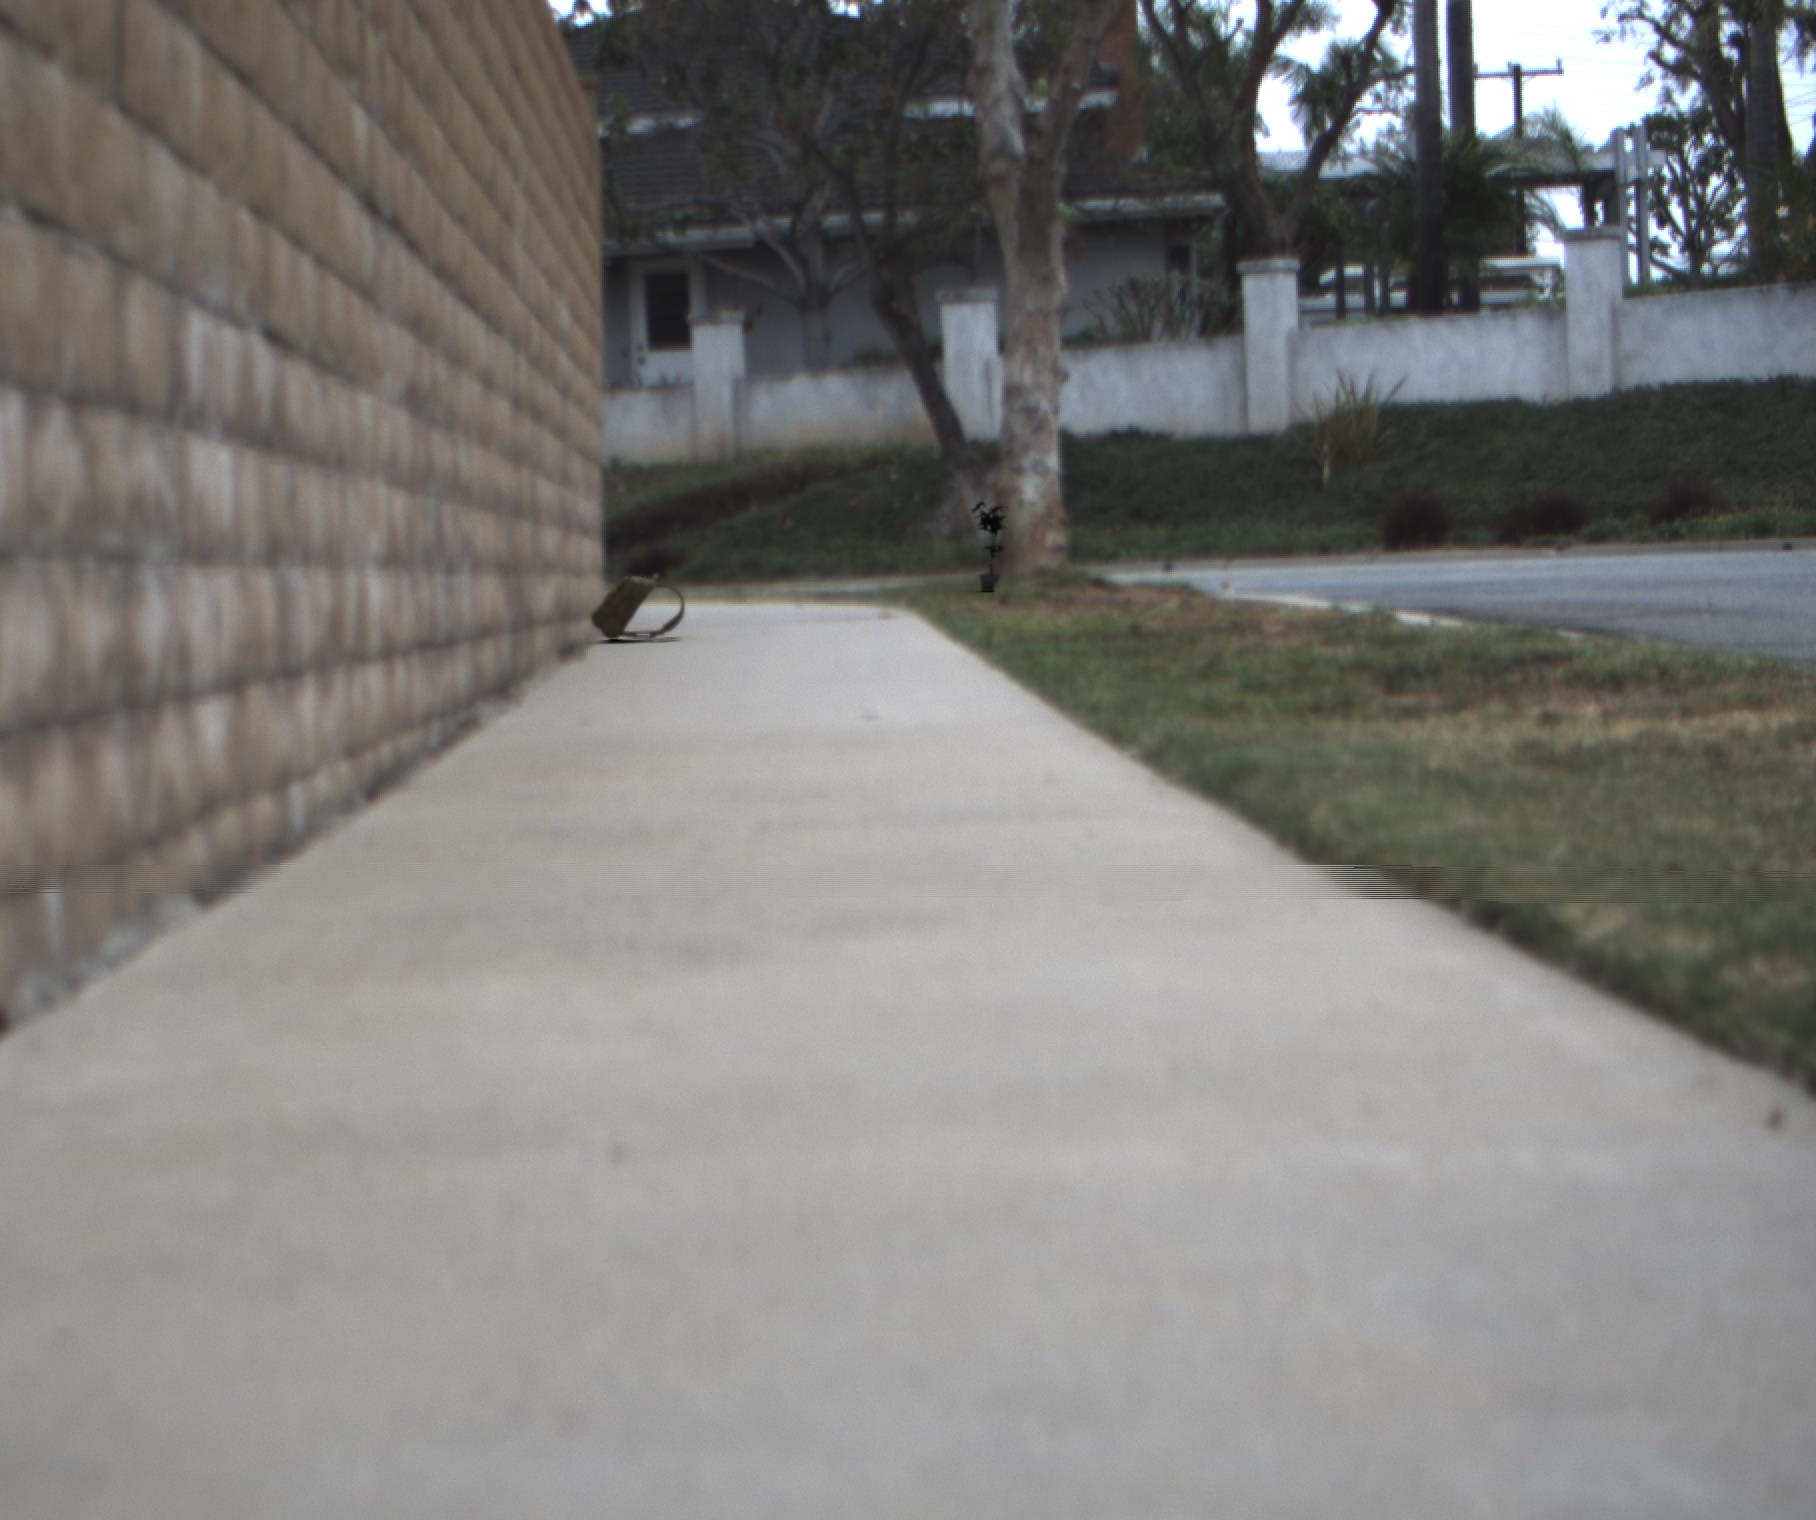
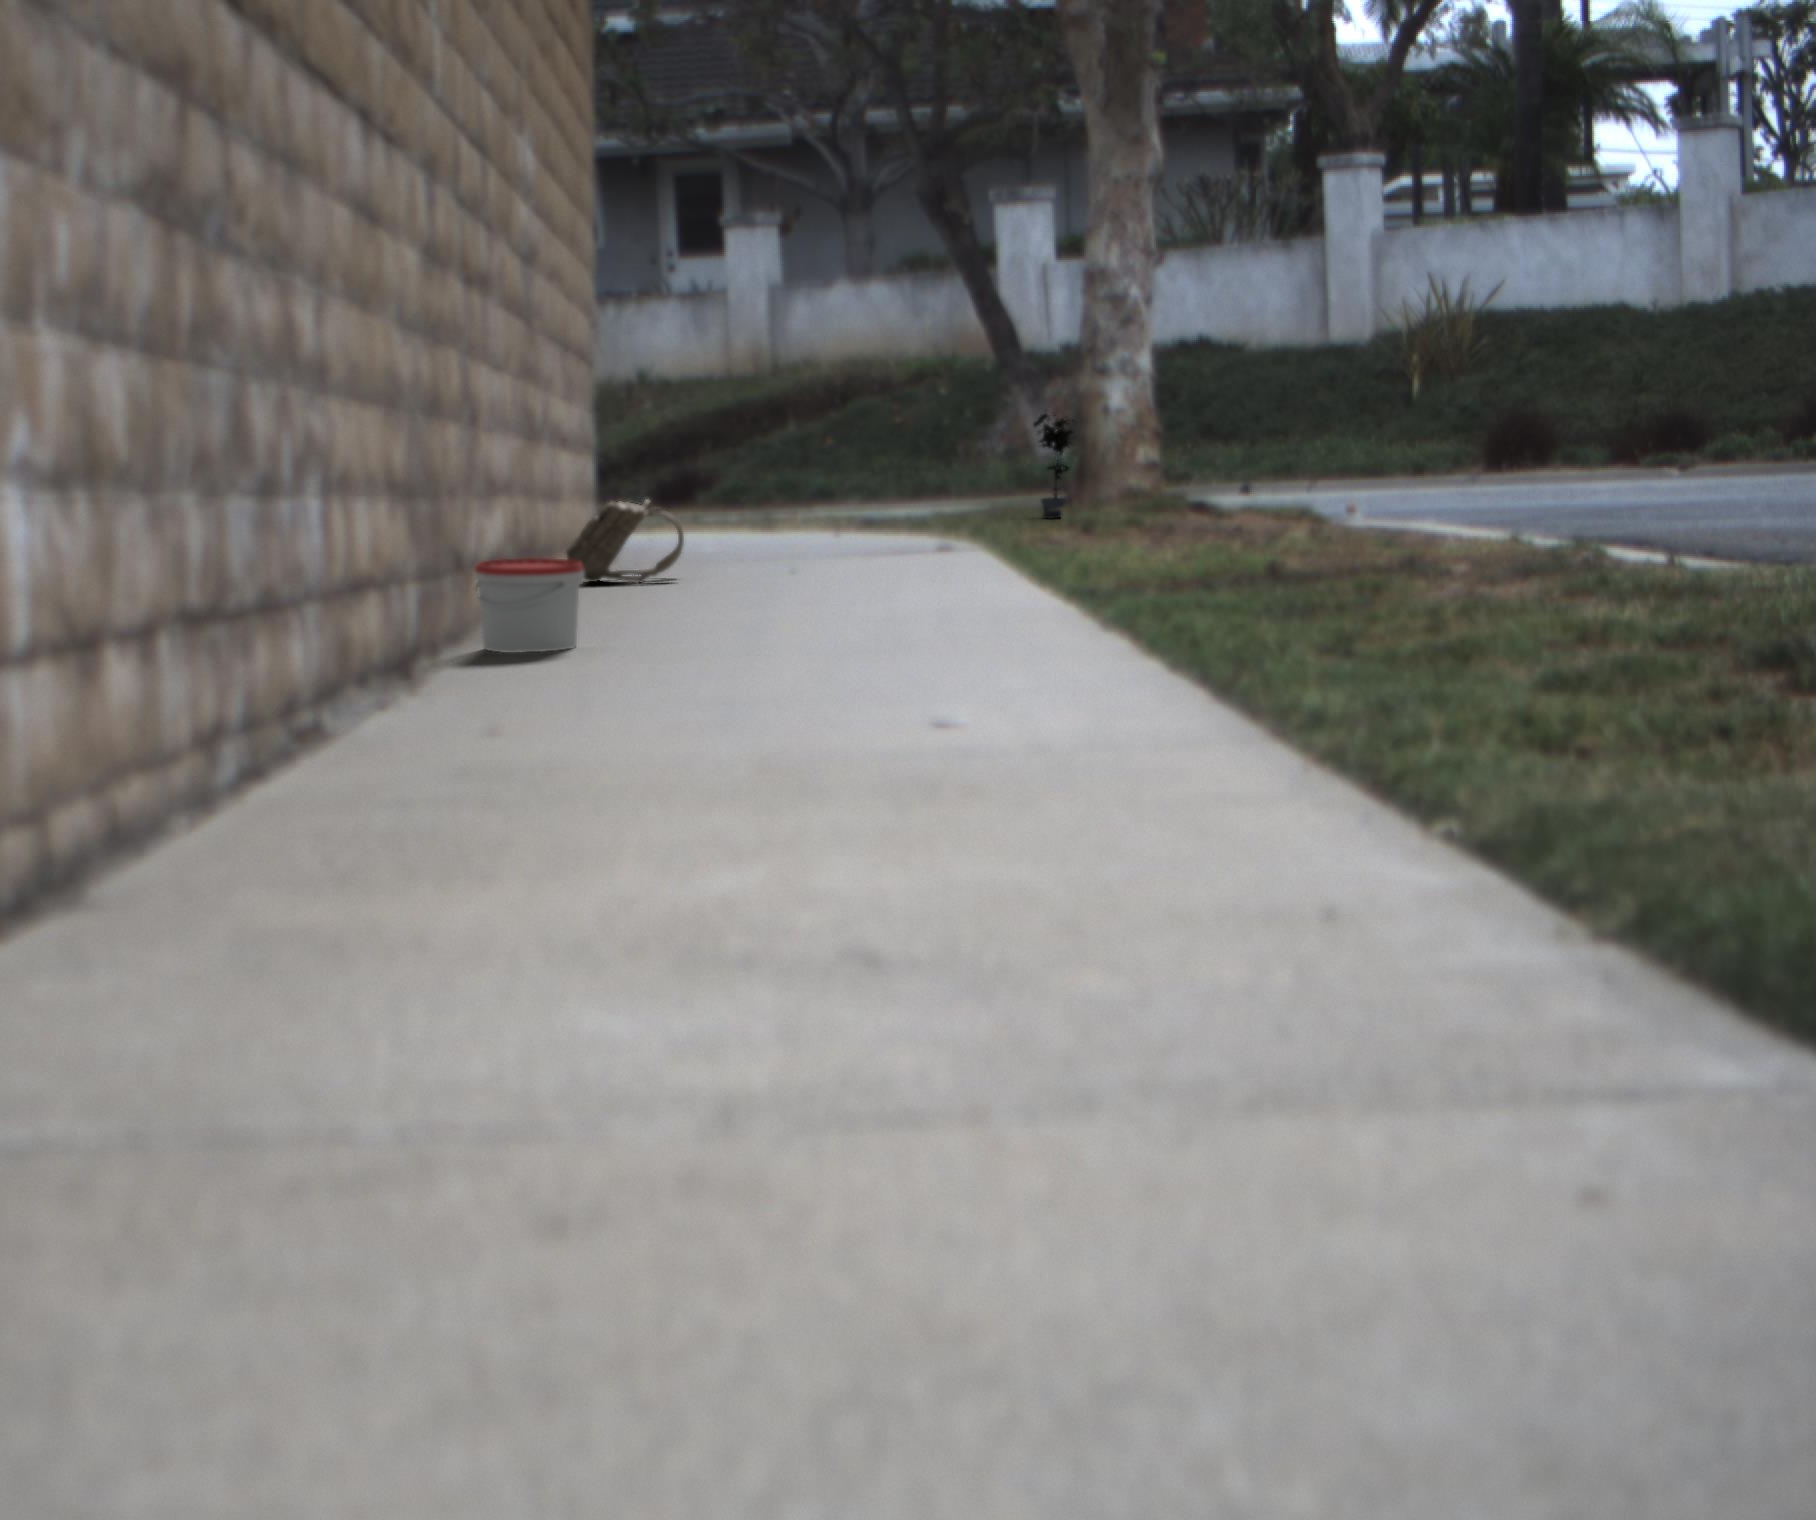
bucket: none [542,618,624,688] -> present [475,558,584,653]

